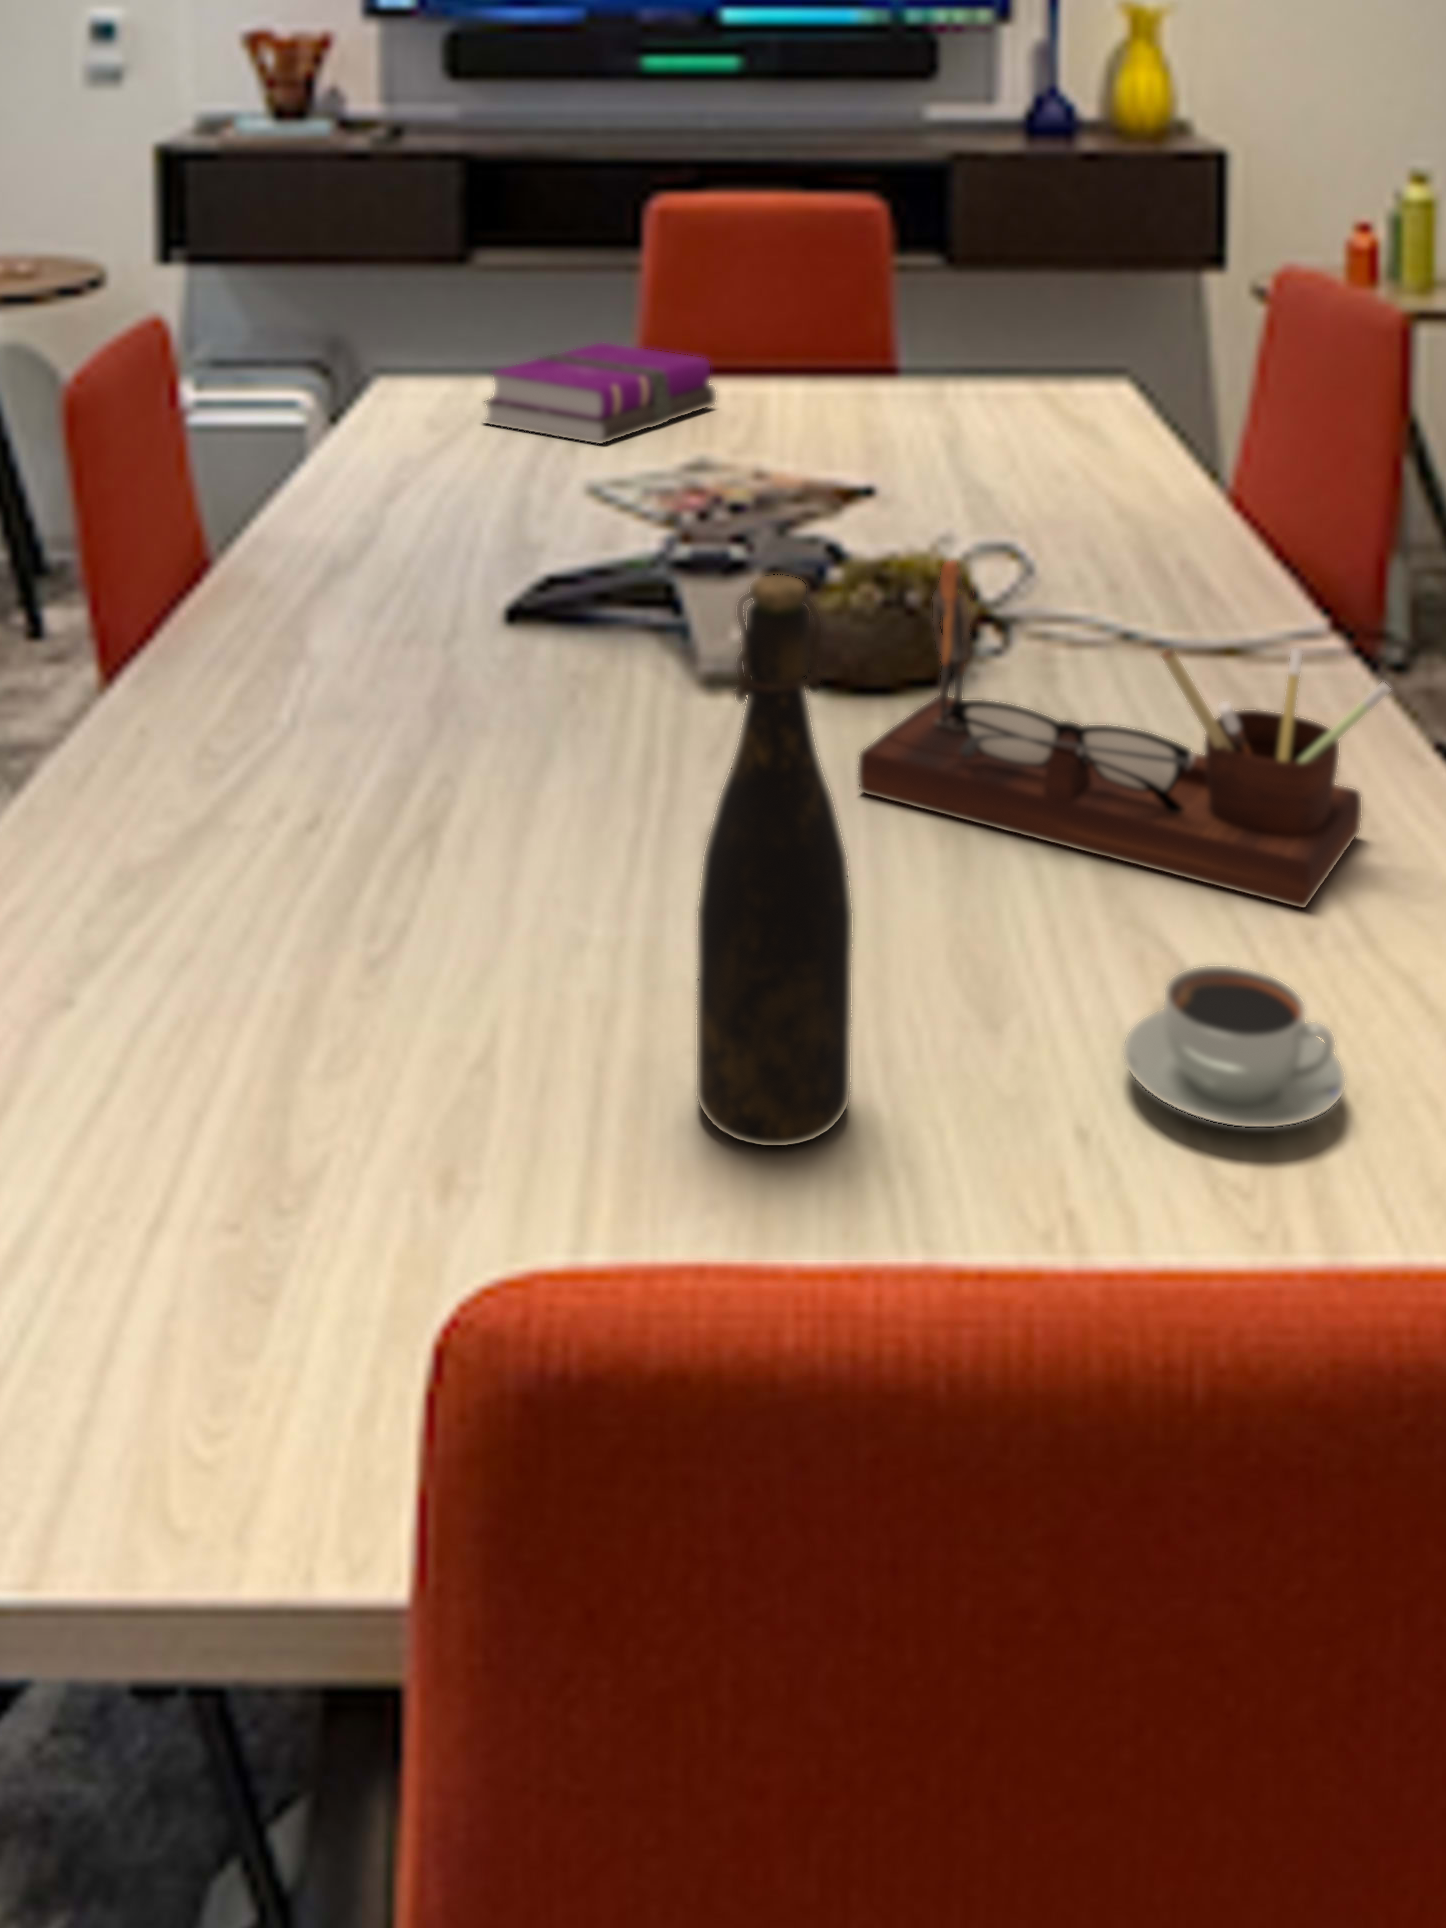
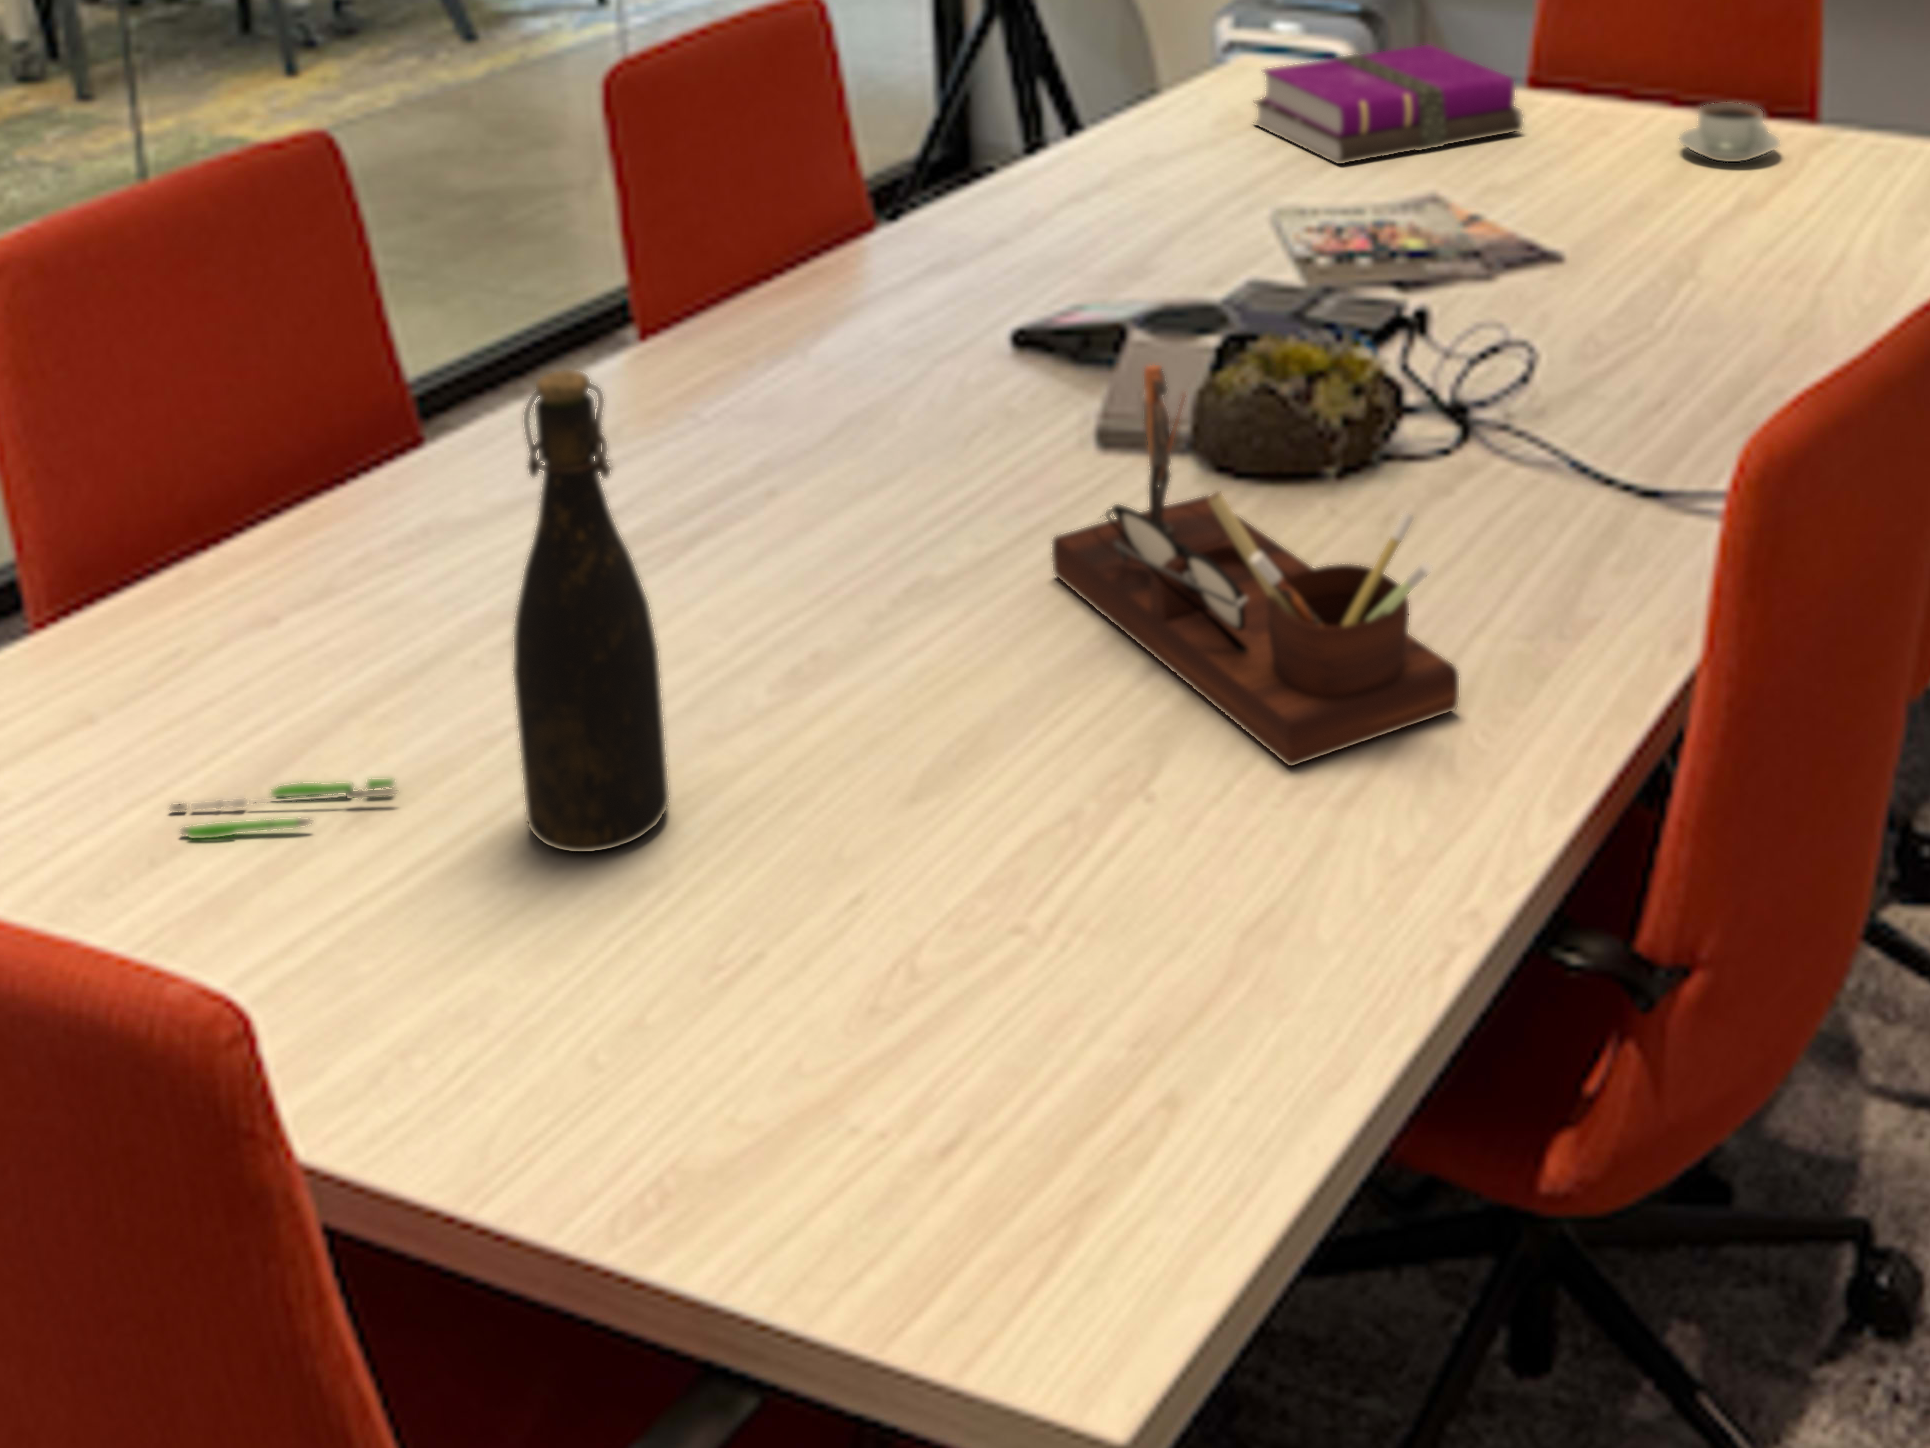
coffee cup: present [1124,966,1345,1127] -> present [1680,103,1780,162]
pen: none [277,1116,535,1243] -> present [171,779,394,838]

